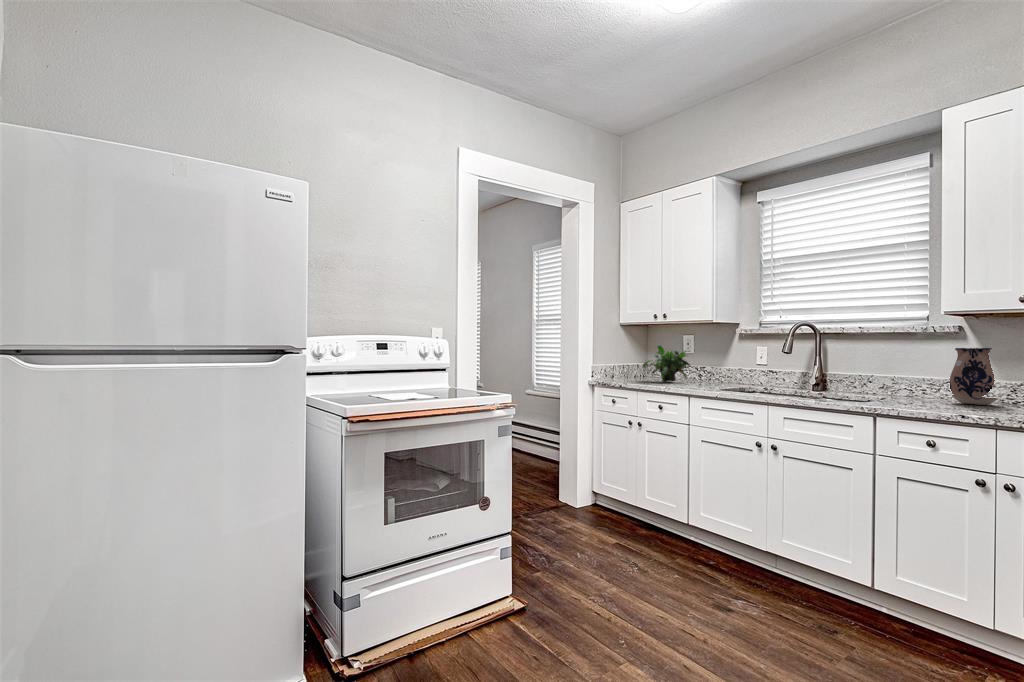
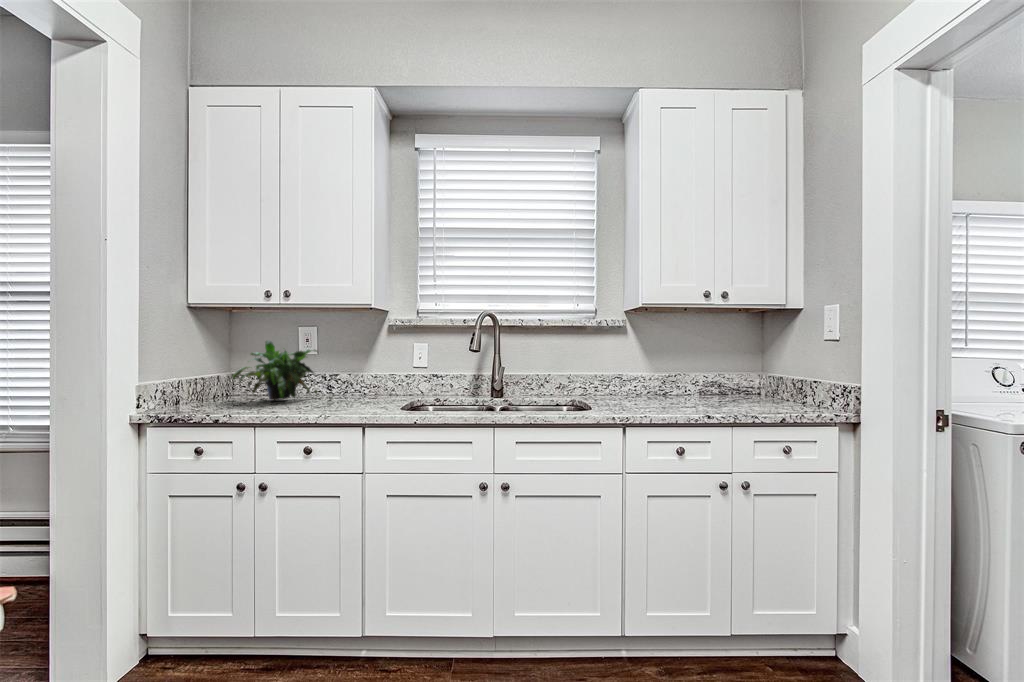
ceramic pitcher: present [950,348,998,405] -> none [622,343,663,400]

